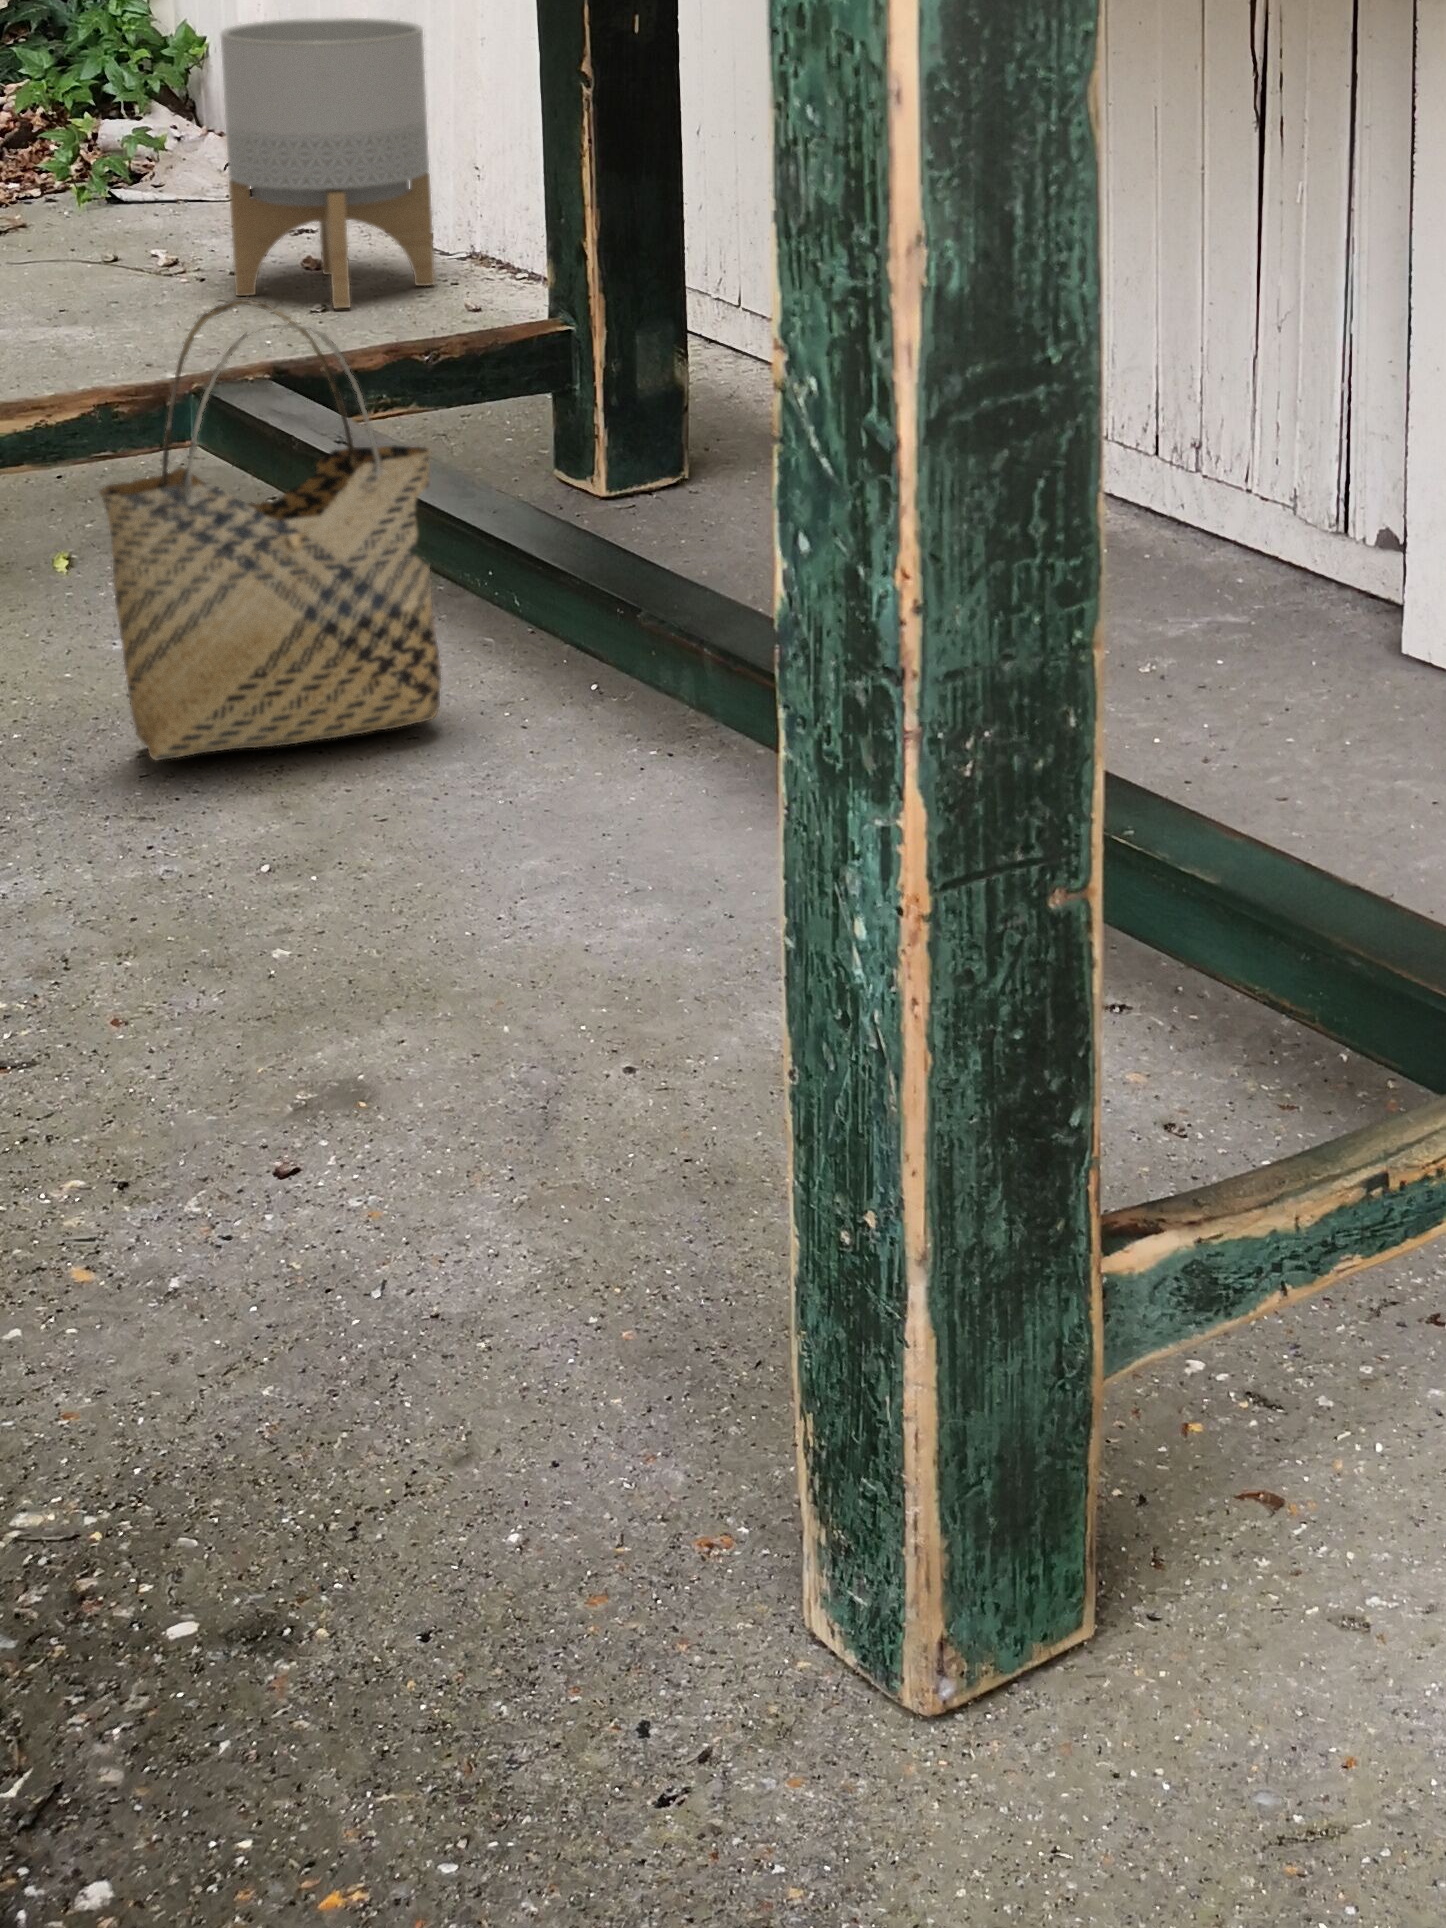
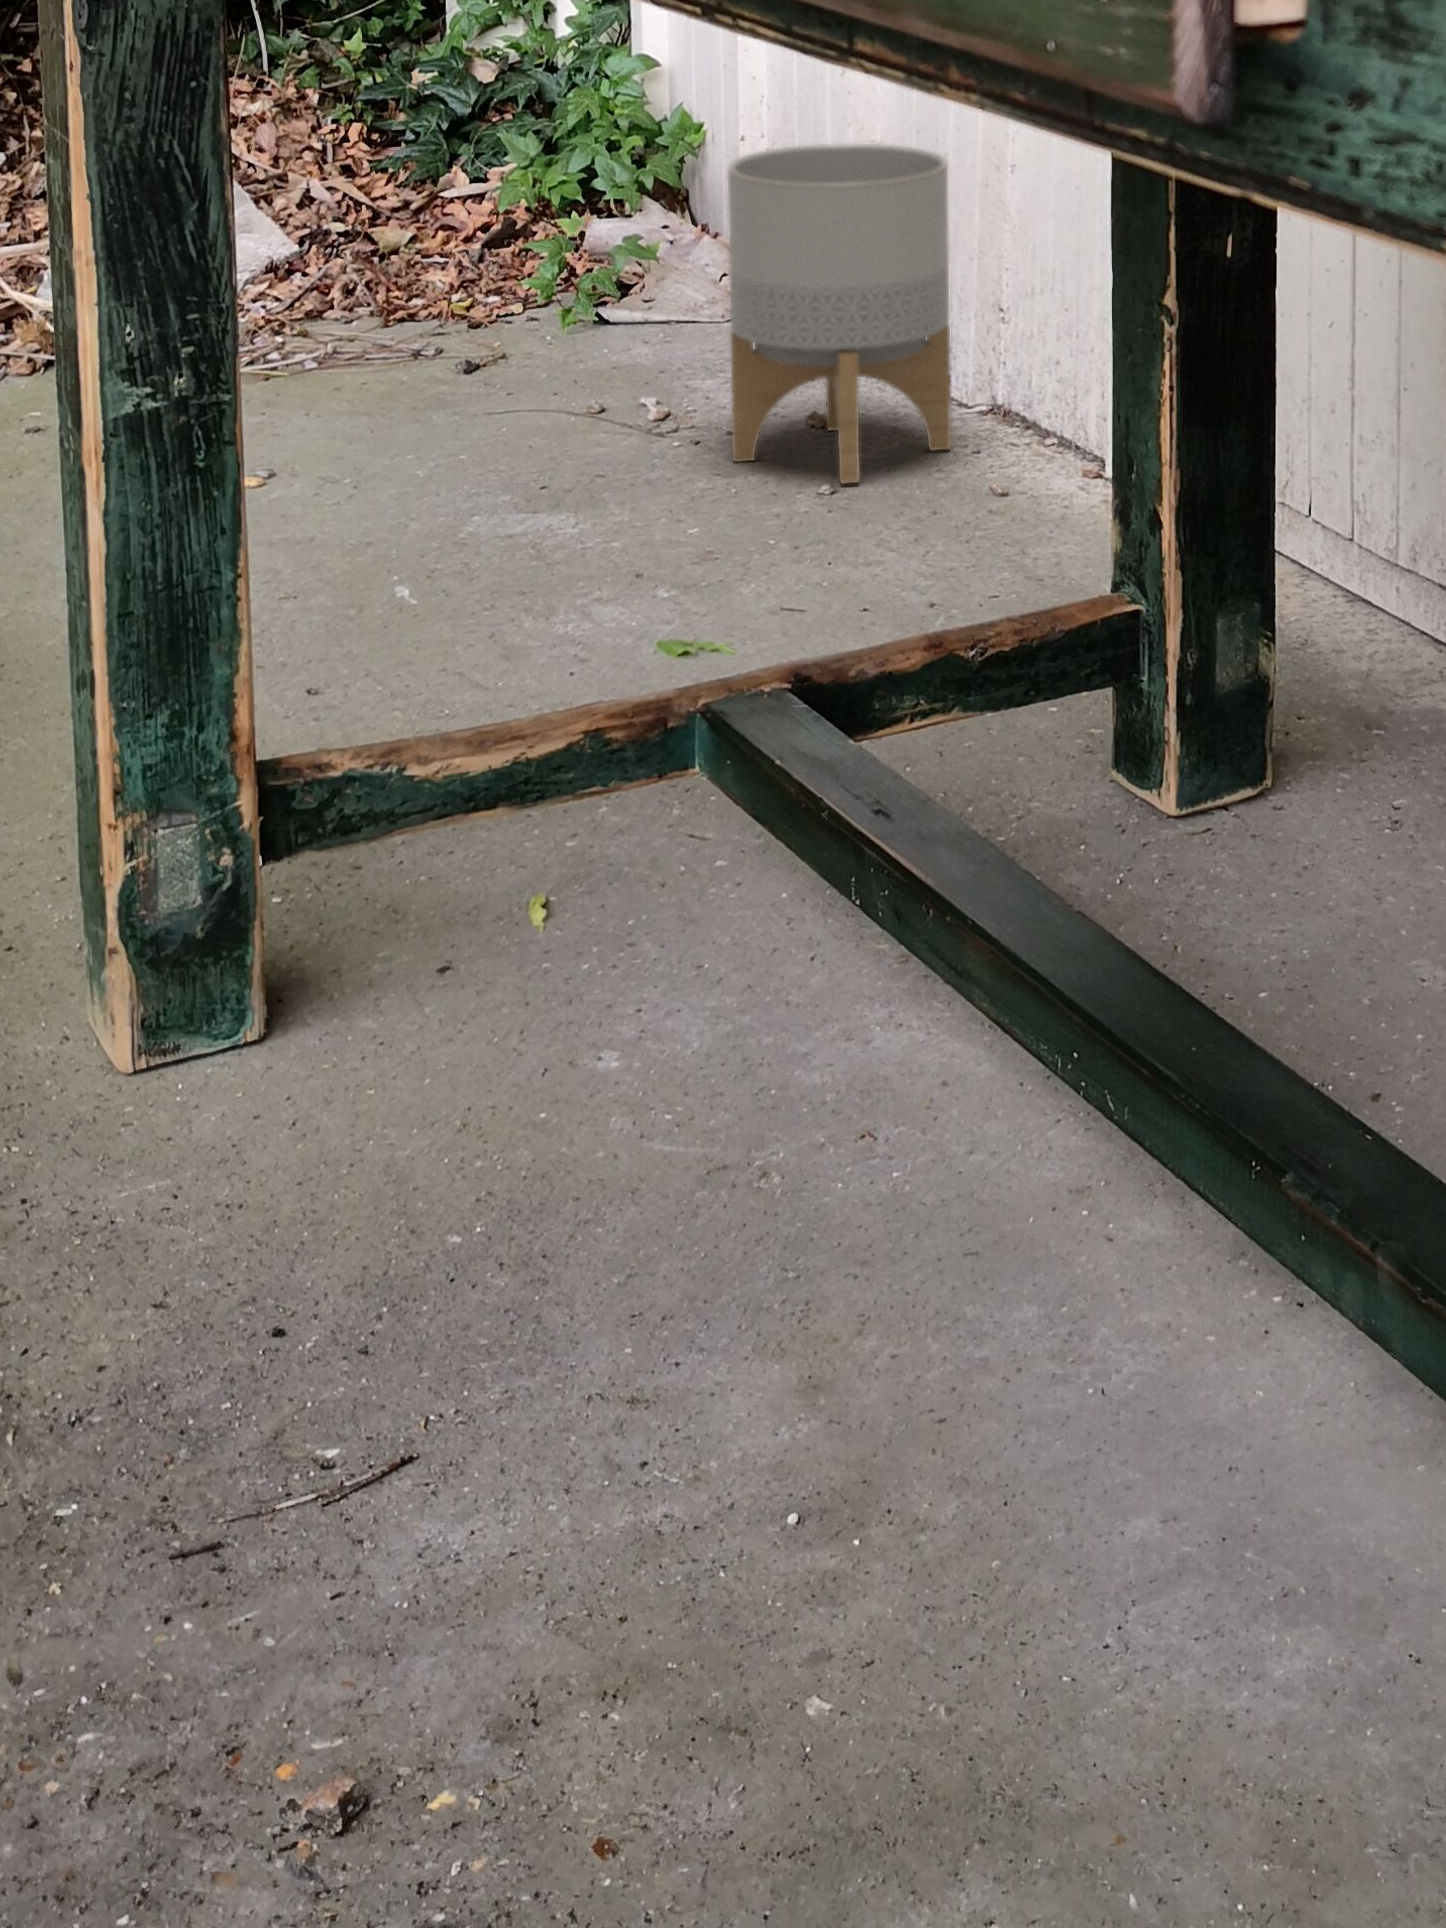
woven basket: present [99,299,441,760] -> none [588,668,996,1285]

